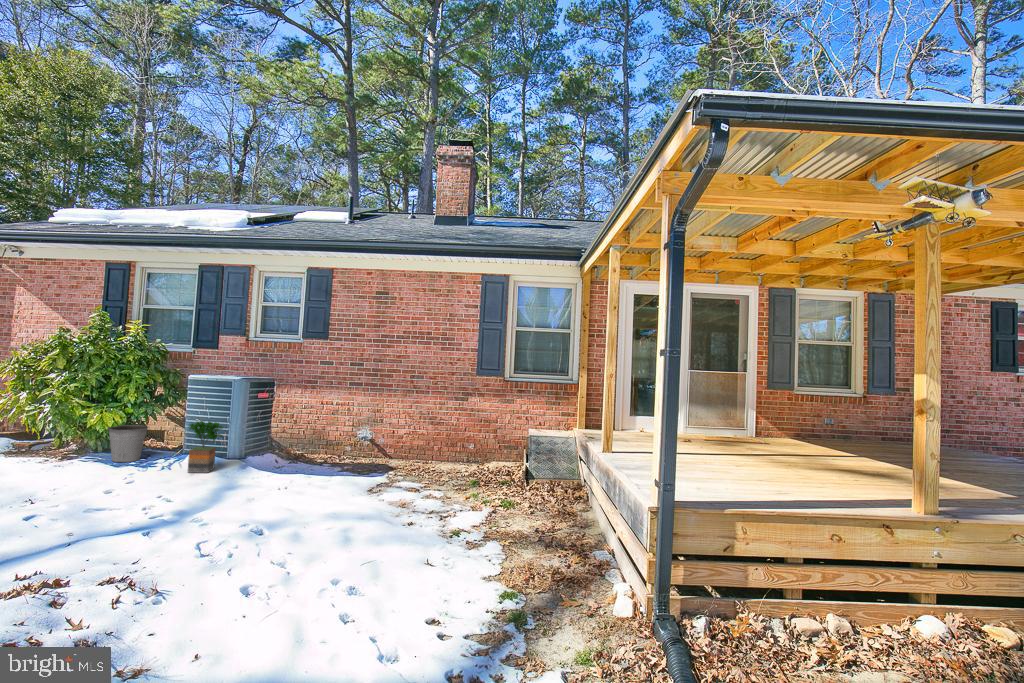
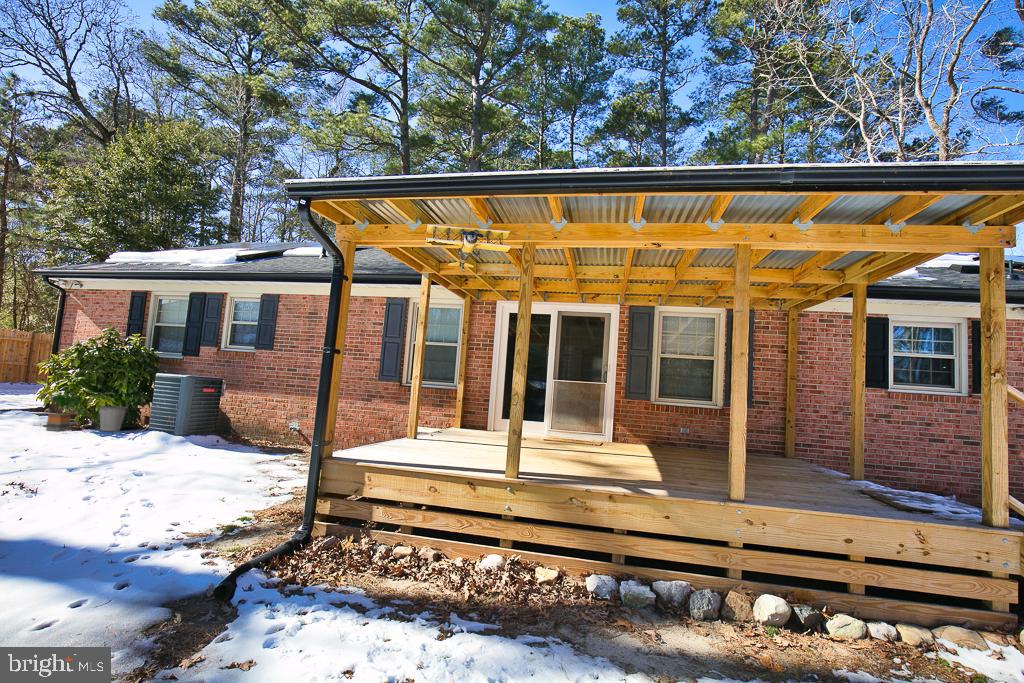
potted tree: present [188,421,223,473] -> present [46,394,76,431]

